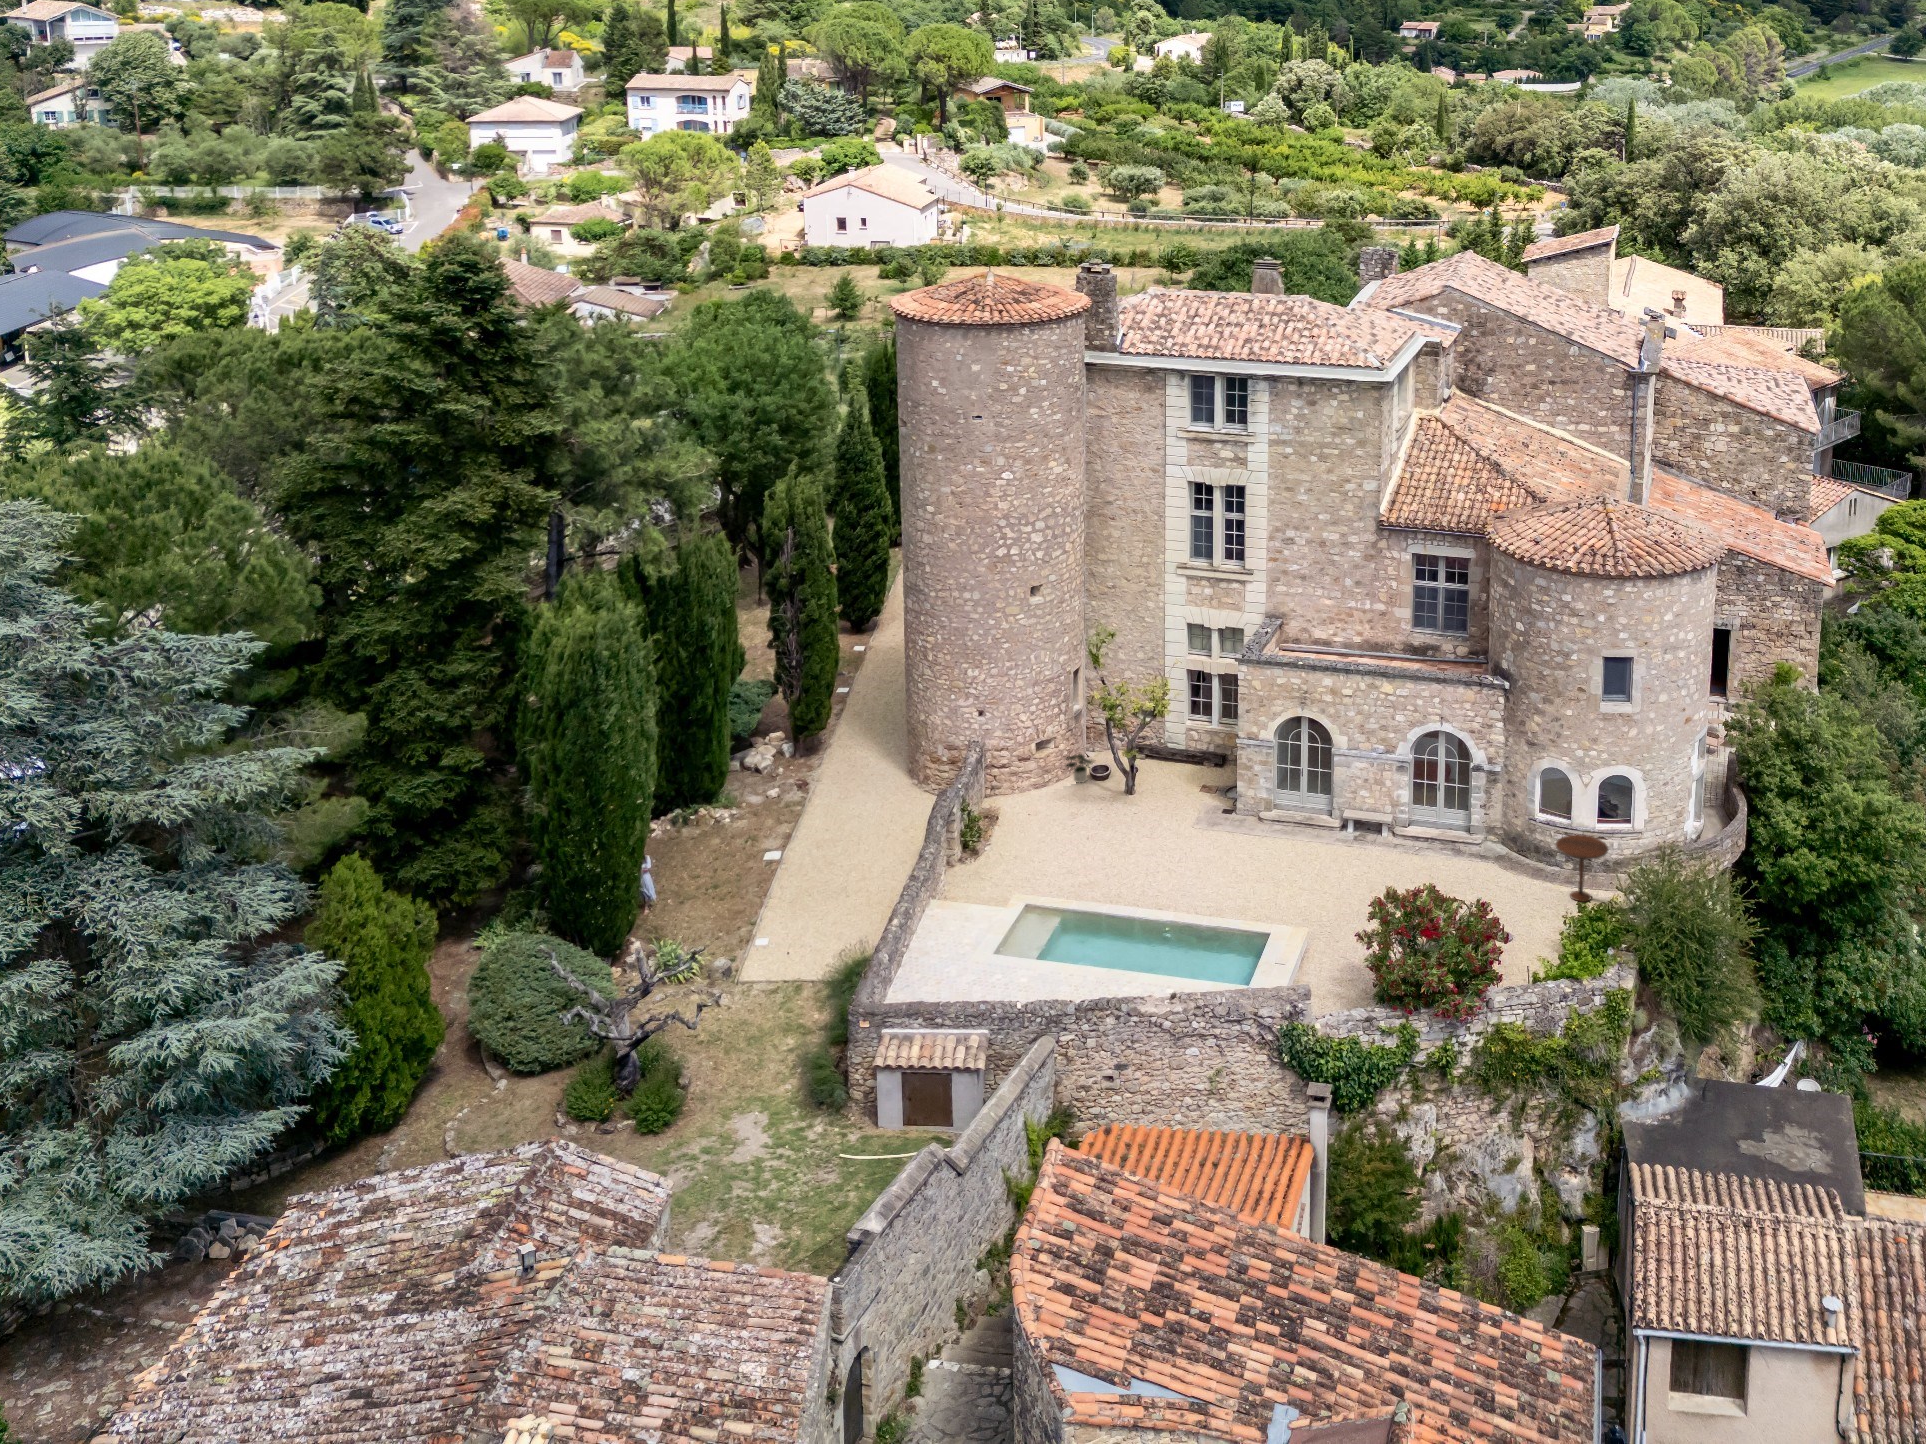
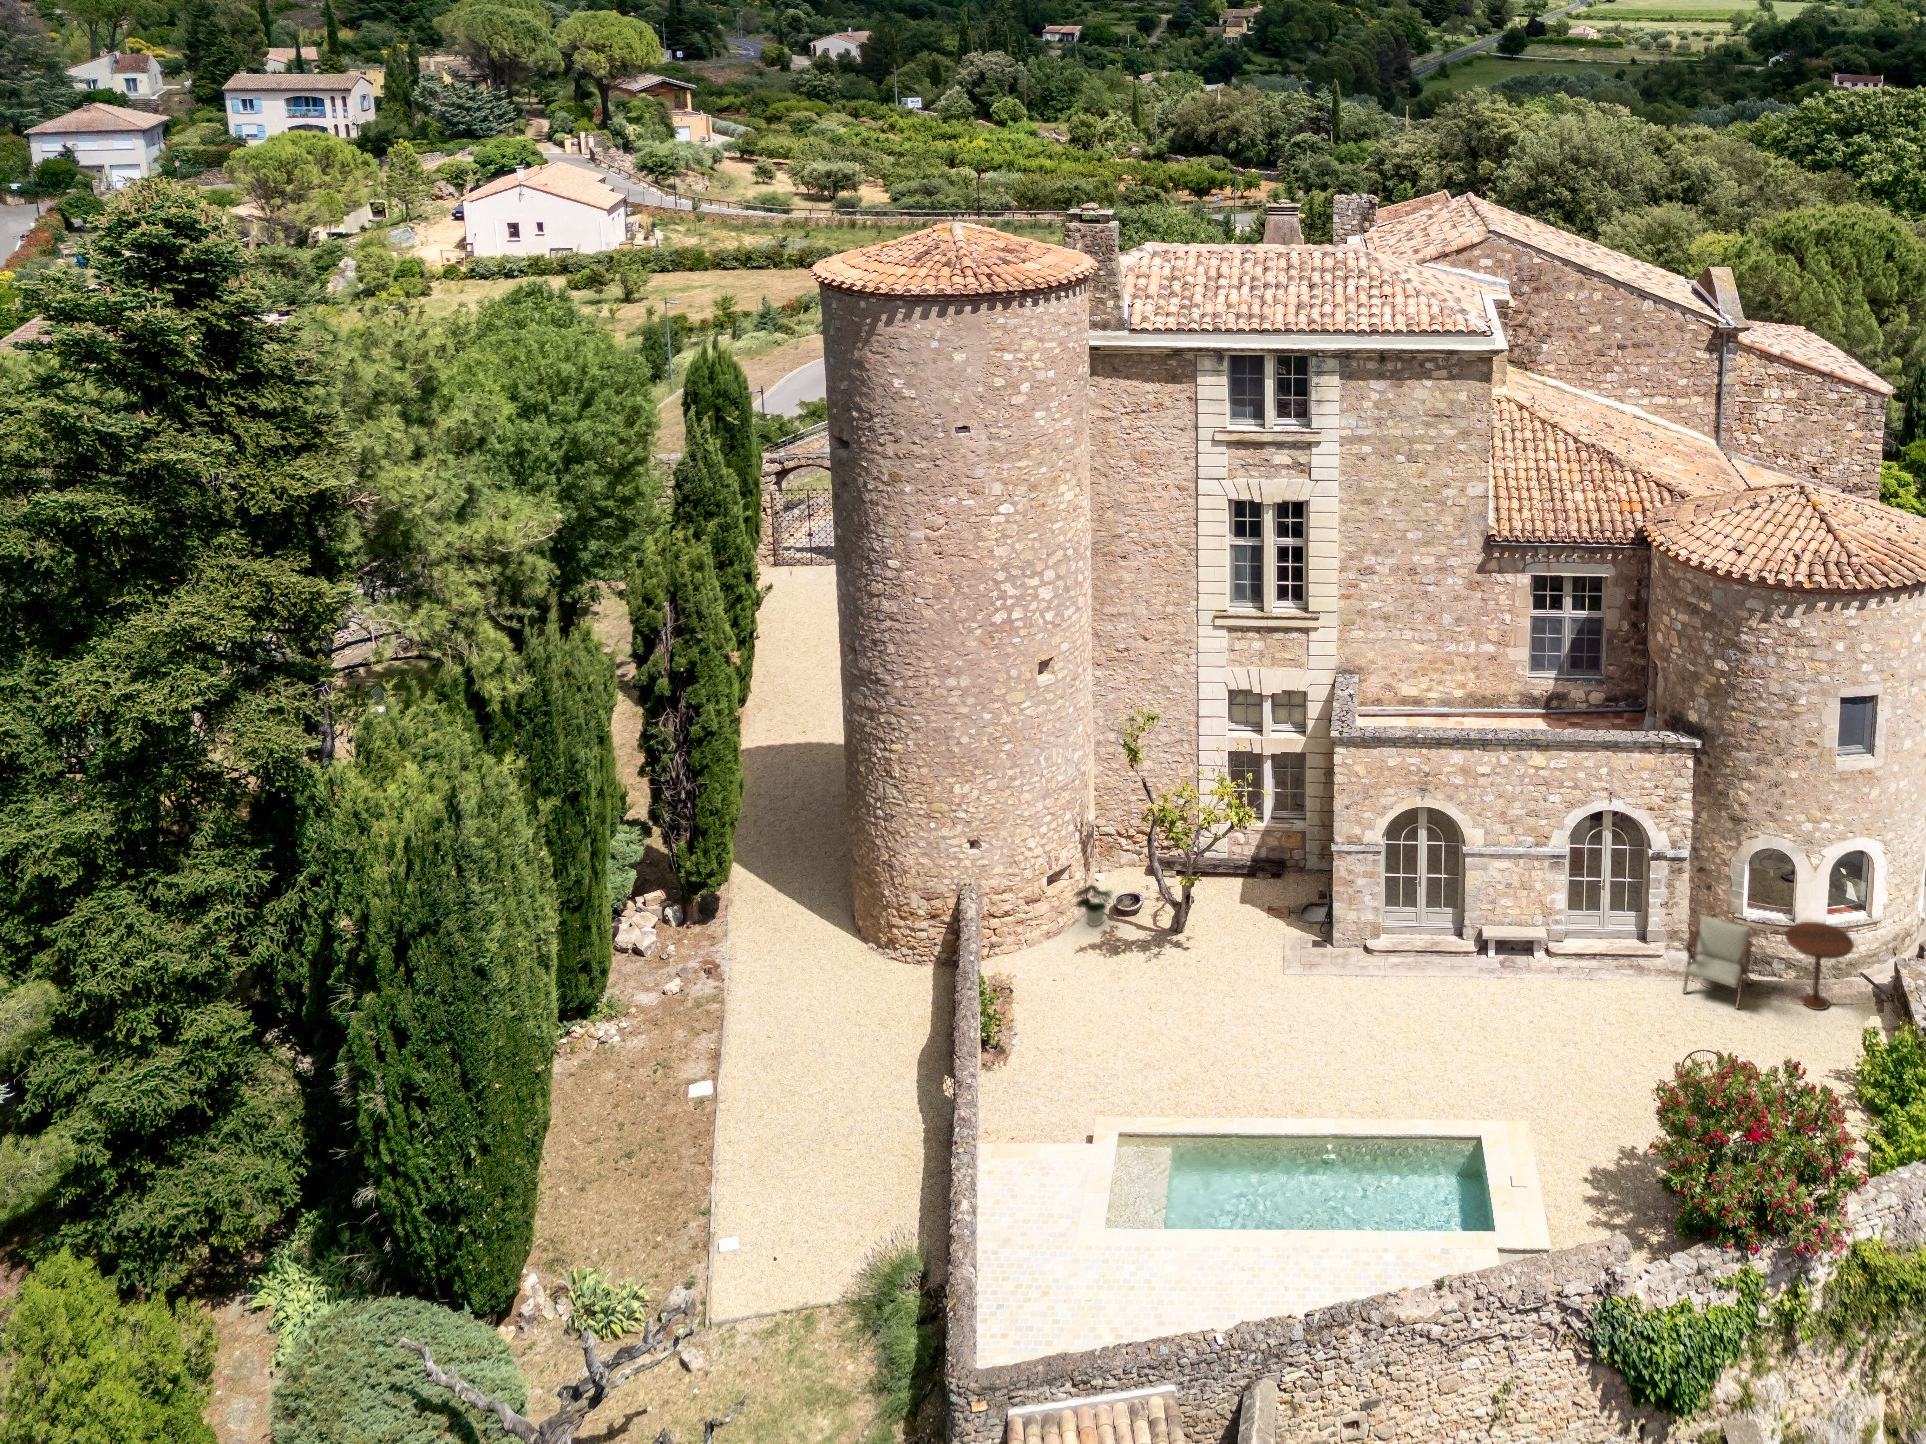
lounge chair: none [1480,821,1540,892] -> present [1683,915,1753,1008]

